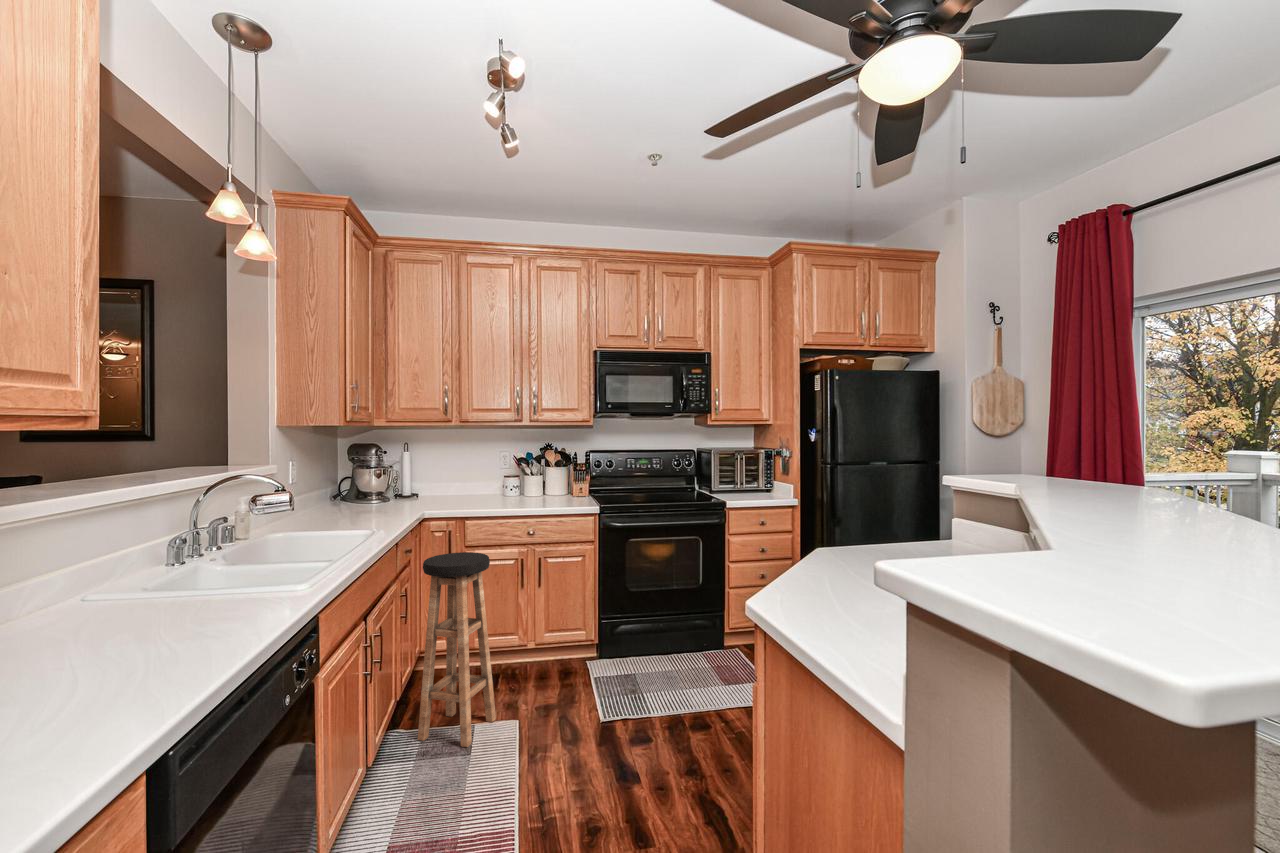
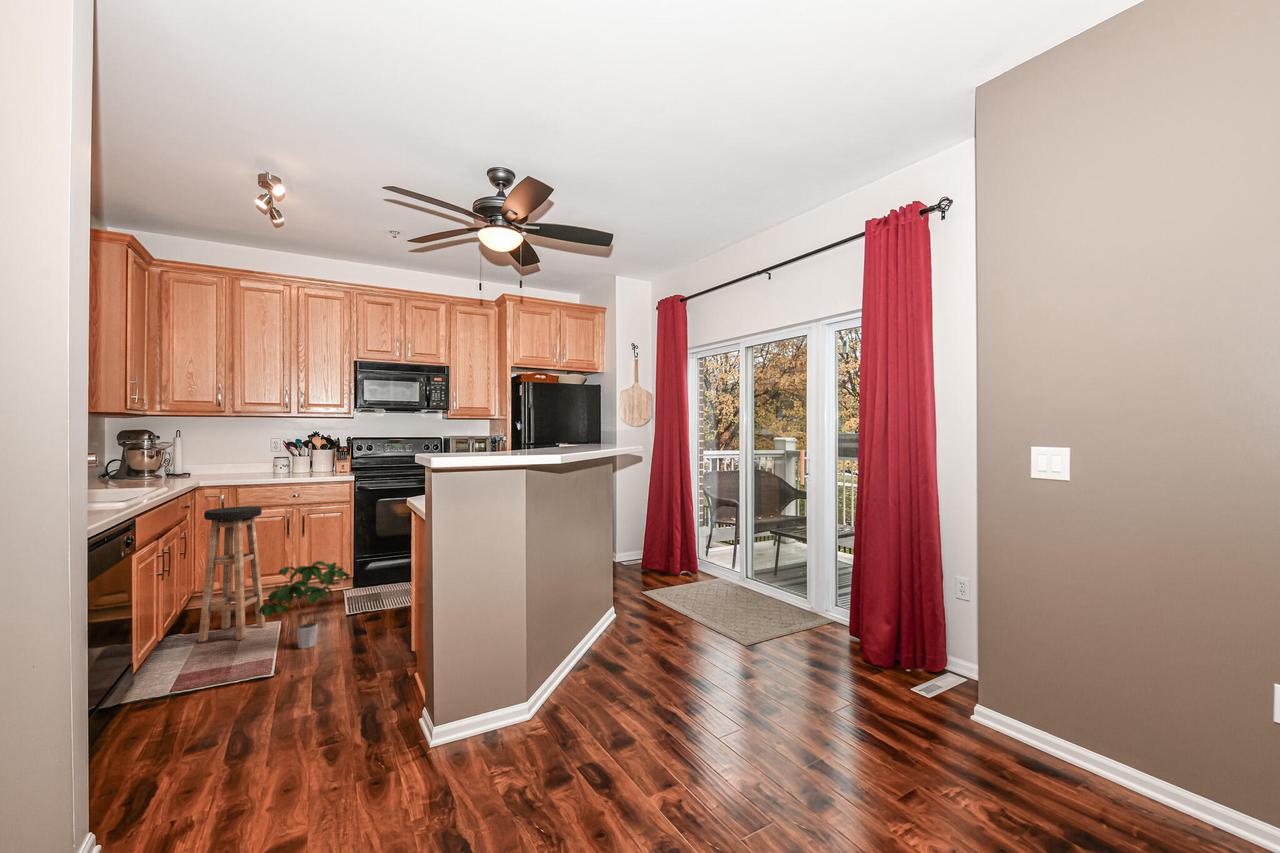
potted plant: none [485,652,603,789] -> present [259,561,349,649]

